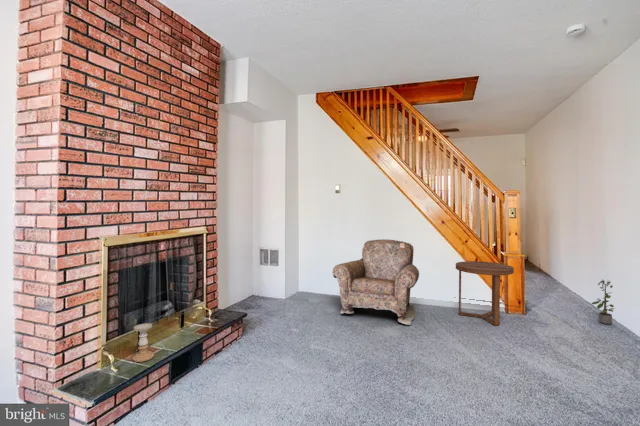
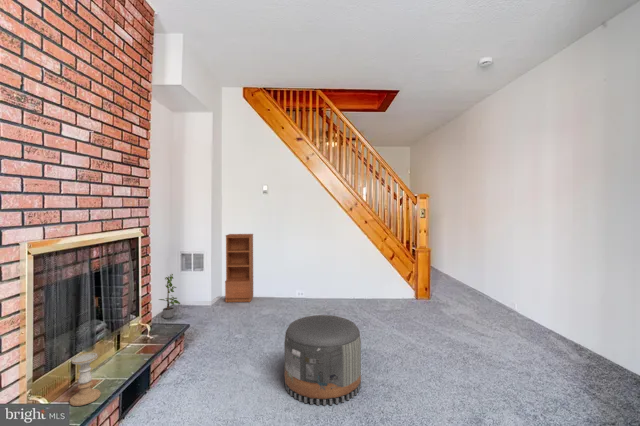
bookcase: none [297,233,325,298] -> present [225,234,253,302]
armchair: present [332,239,419,325] -> none [273,238,358,318]
side table: present [456,261,514,325] -> none [384,254,432,310]
potted plant: present [592,280,614,324] -> present [159,274,180,318]
pouf: none [307,317,382,405] -> present [284,315,361,405]

